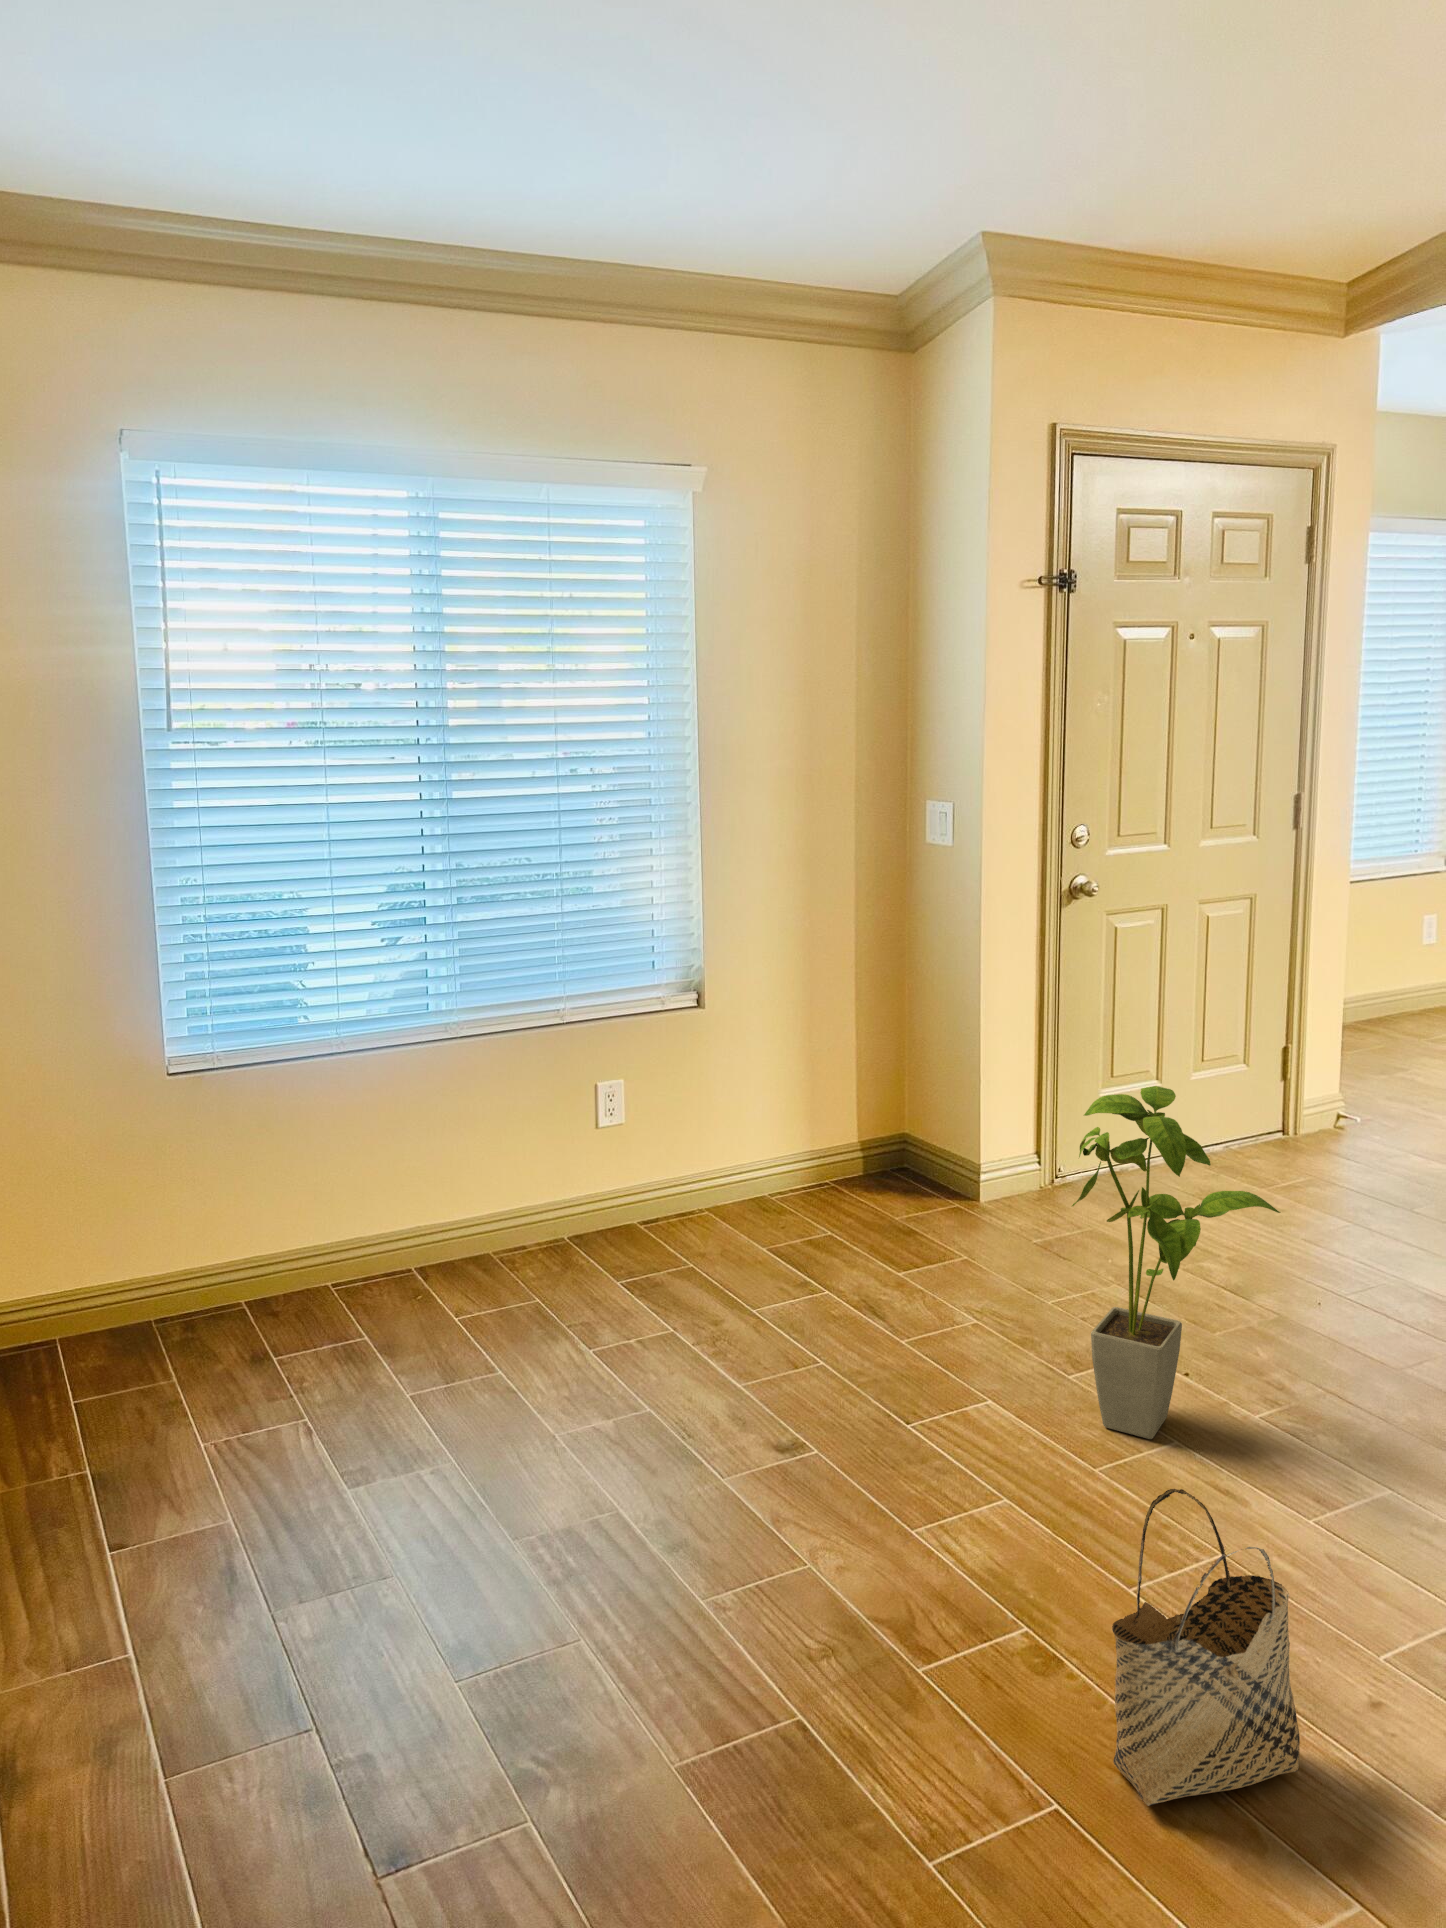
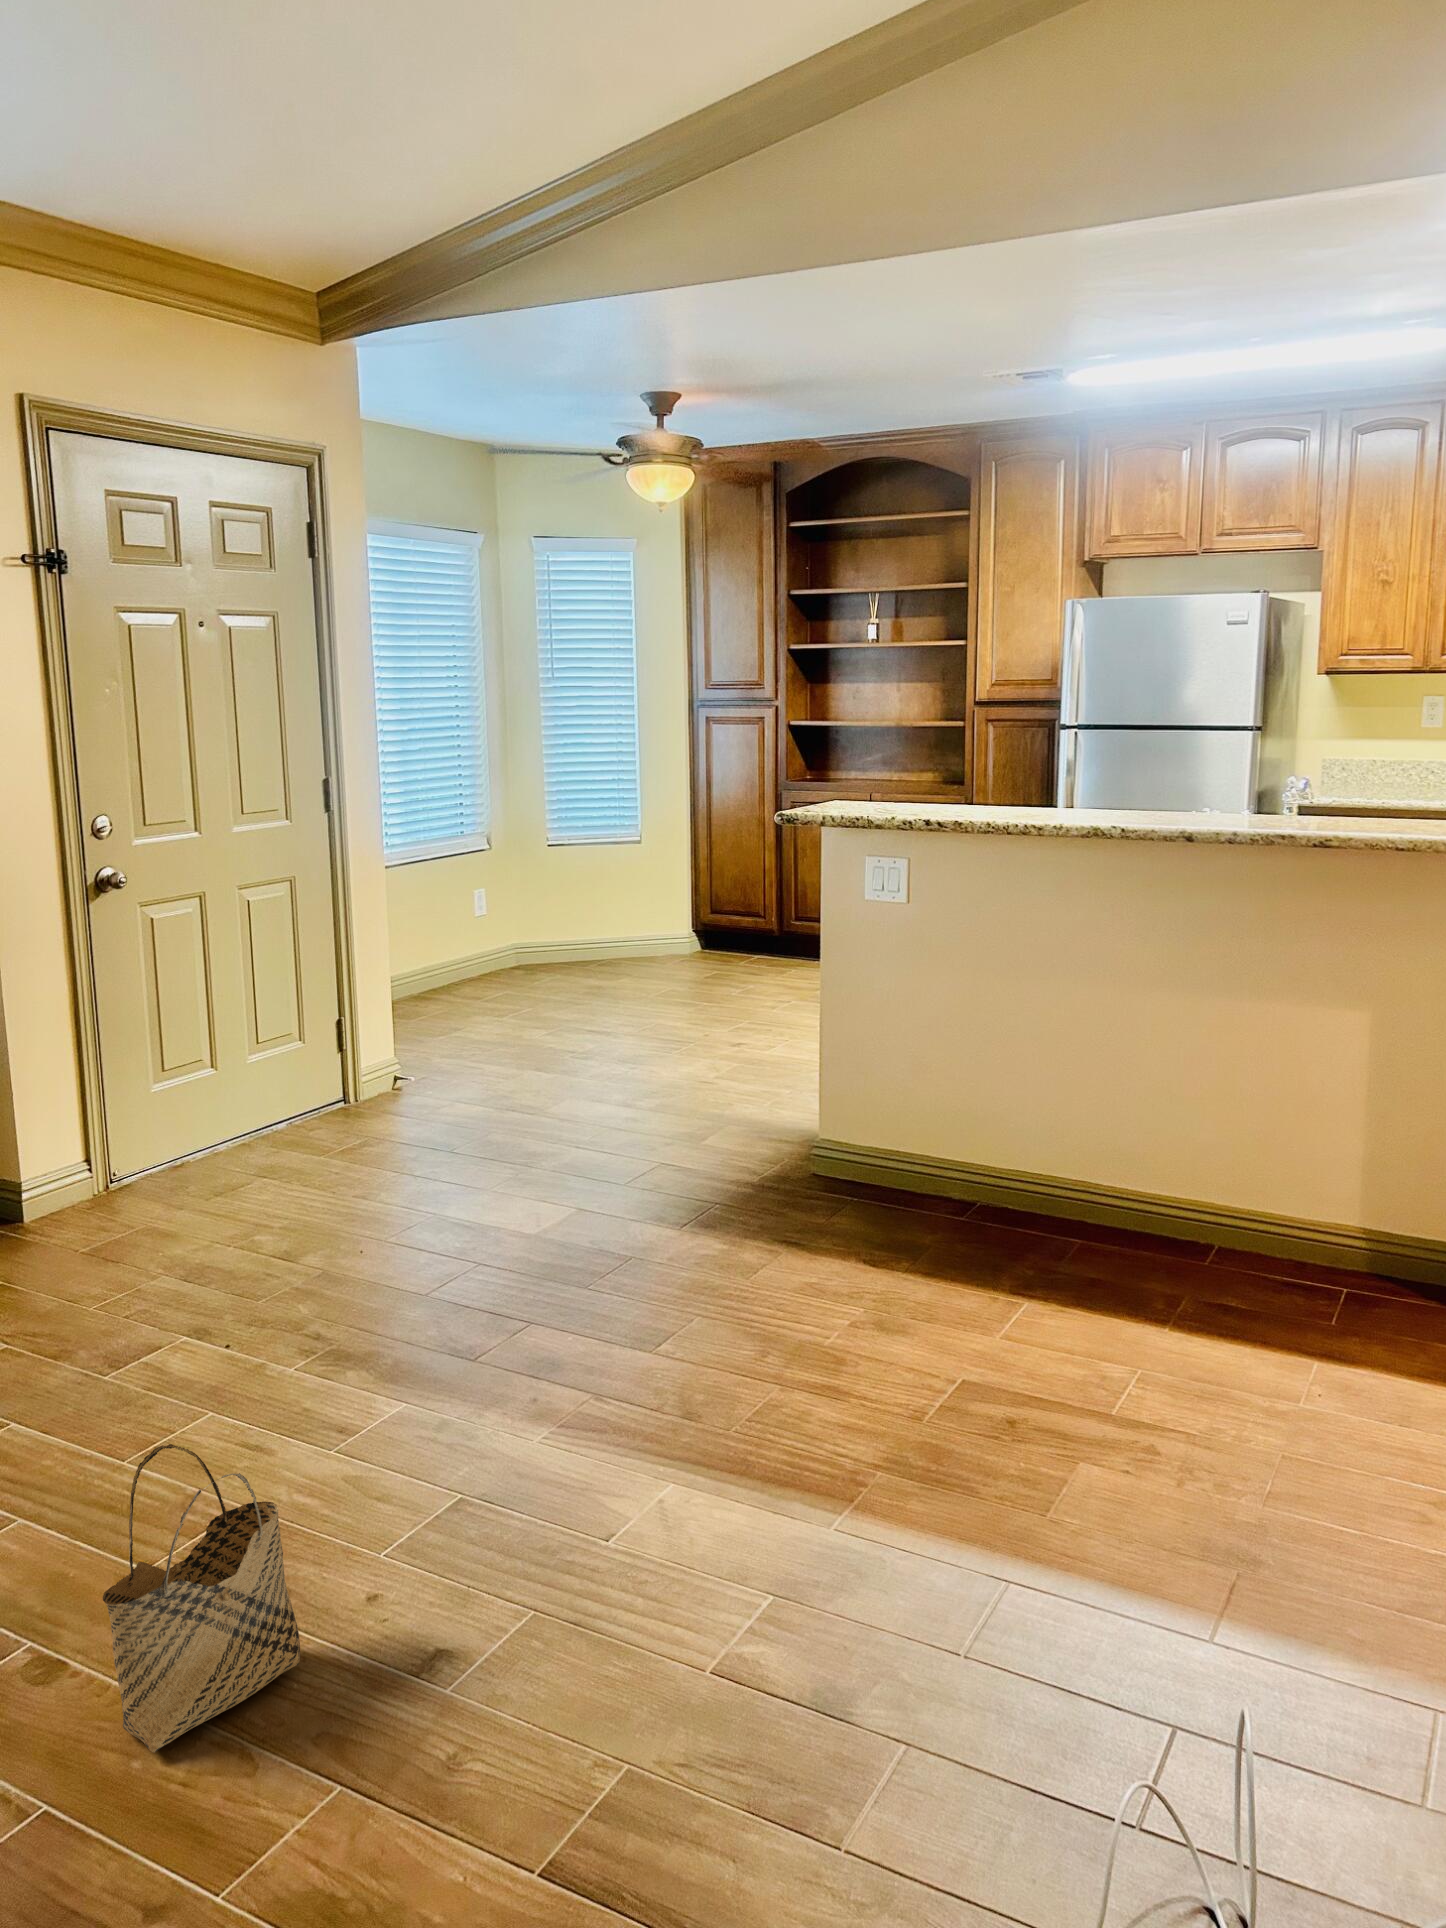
house plant: present [1072,1086,1280,1439] -> none [82,1068,292,1417]

